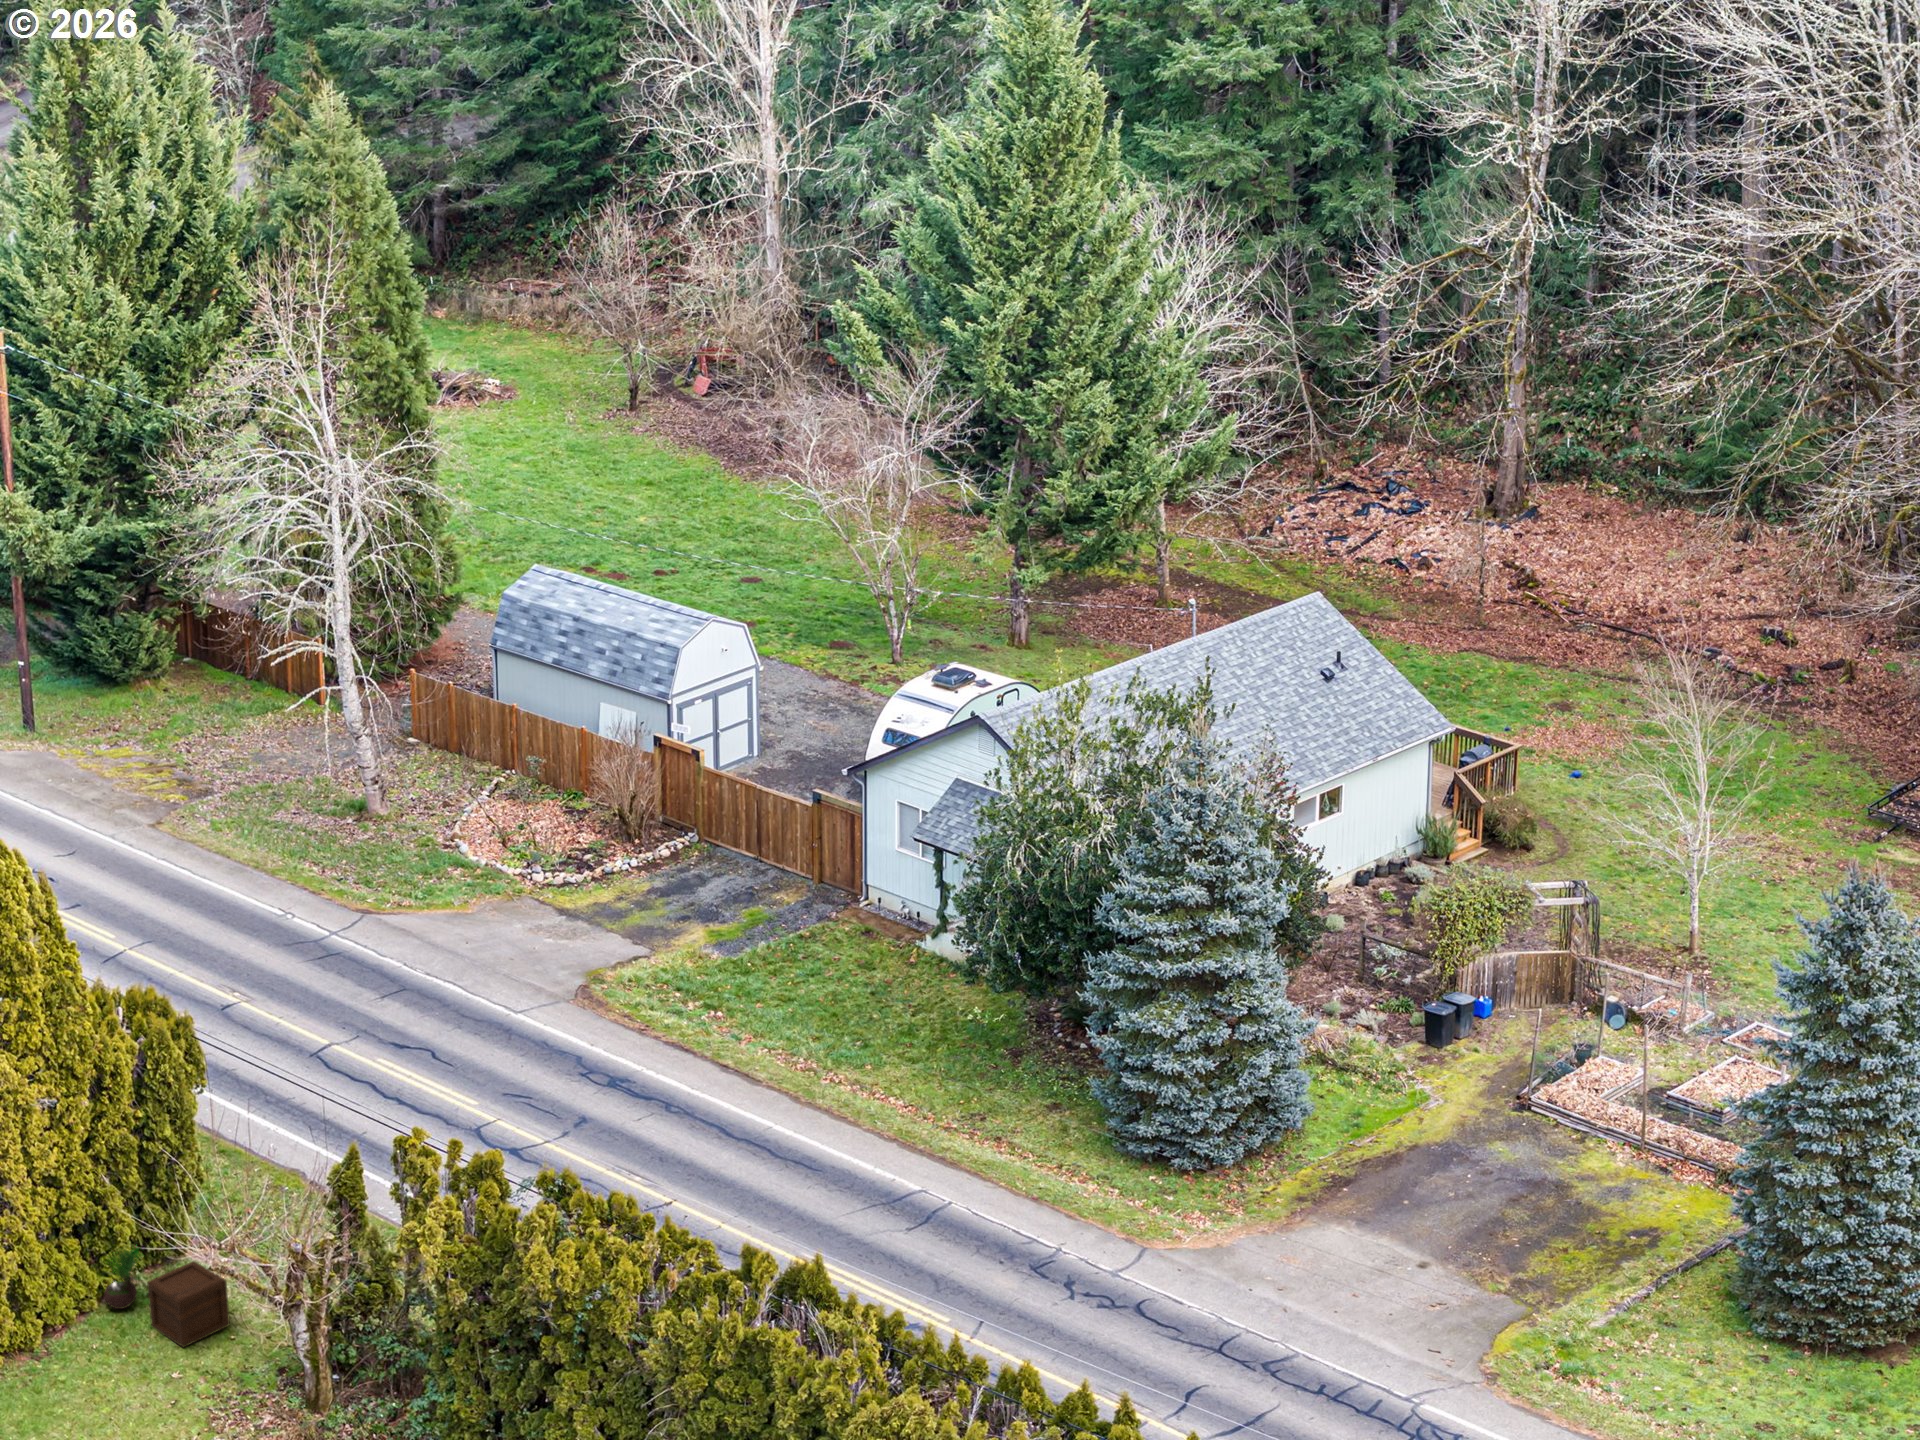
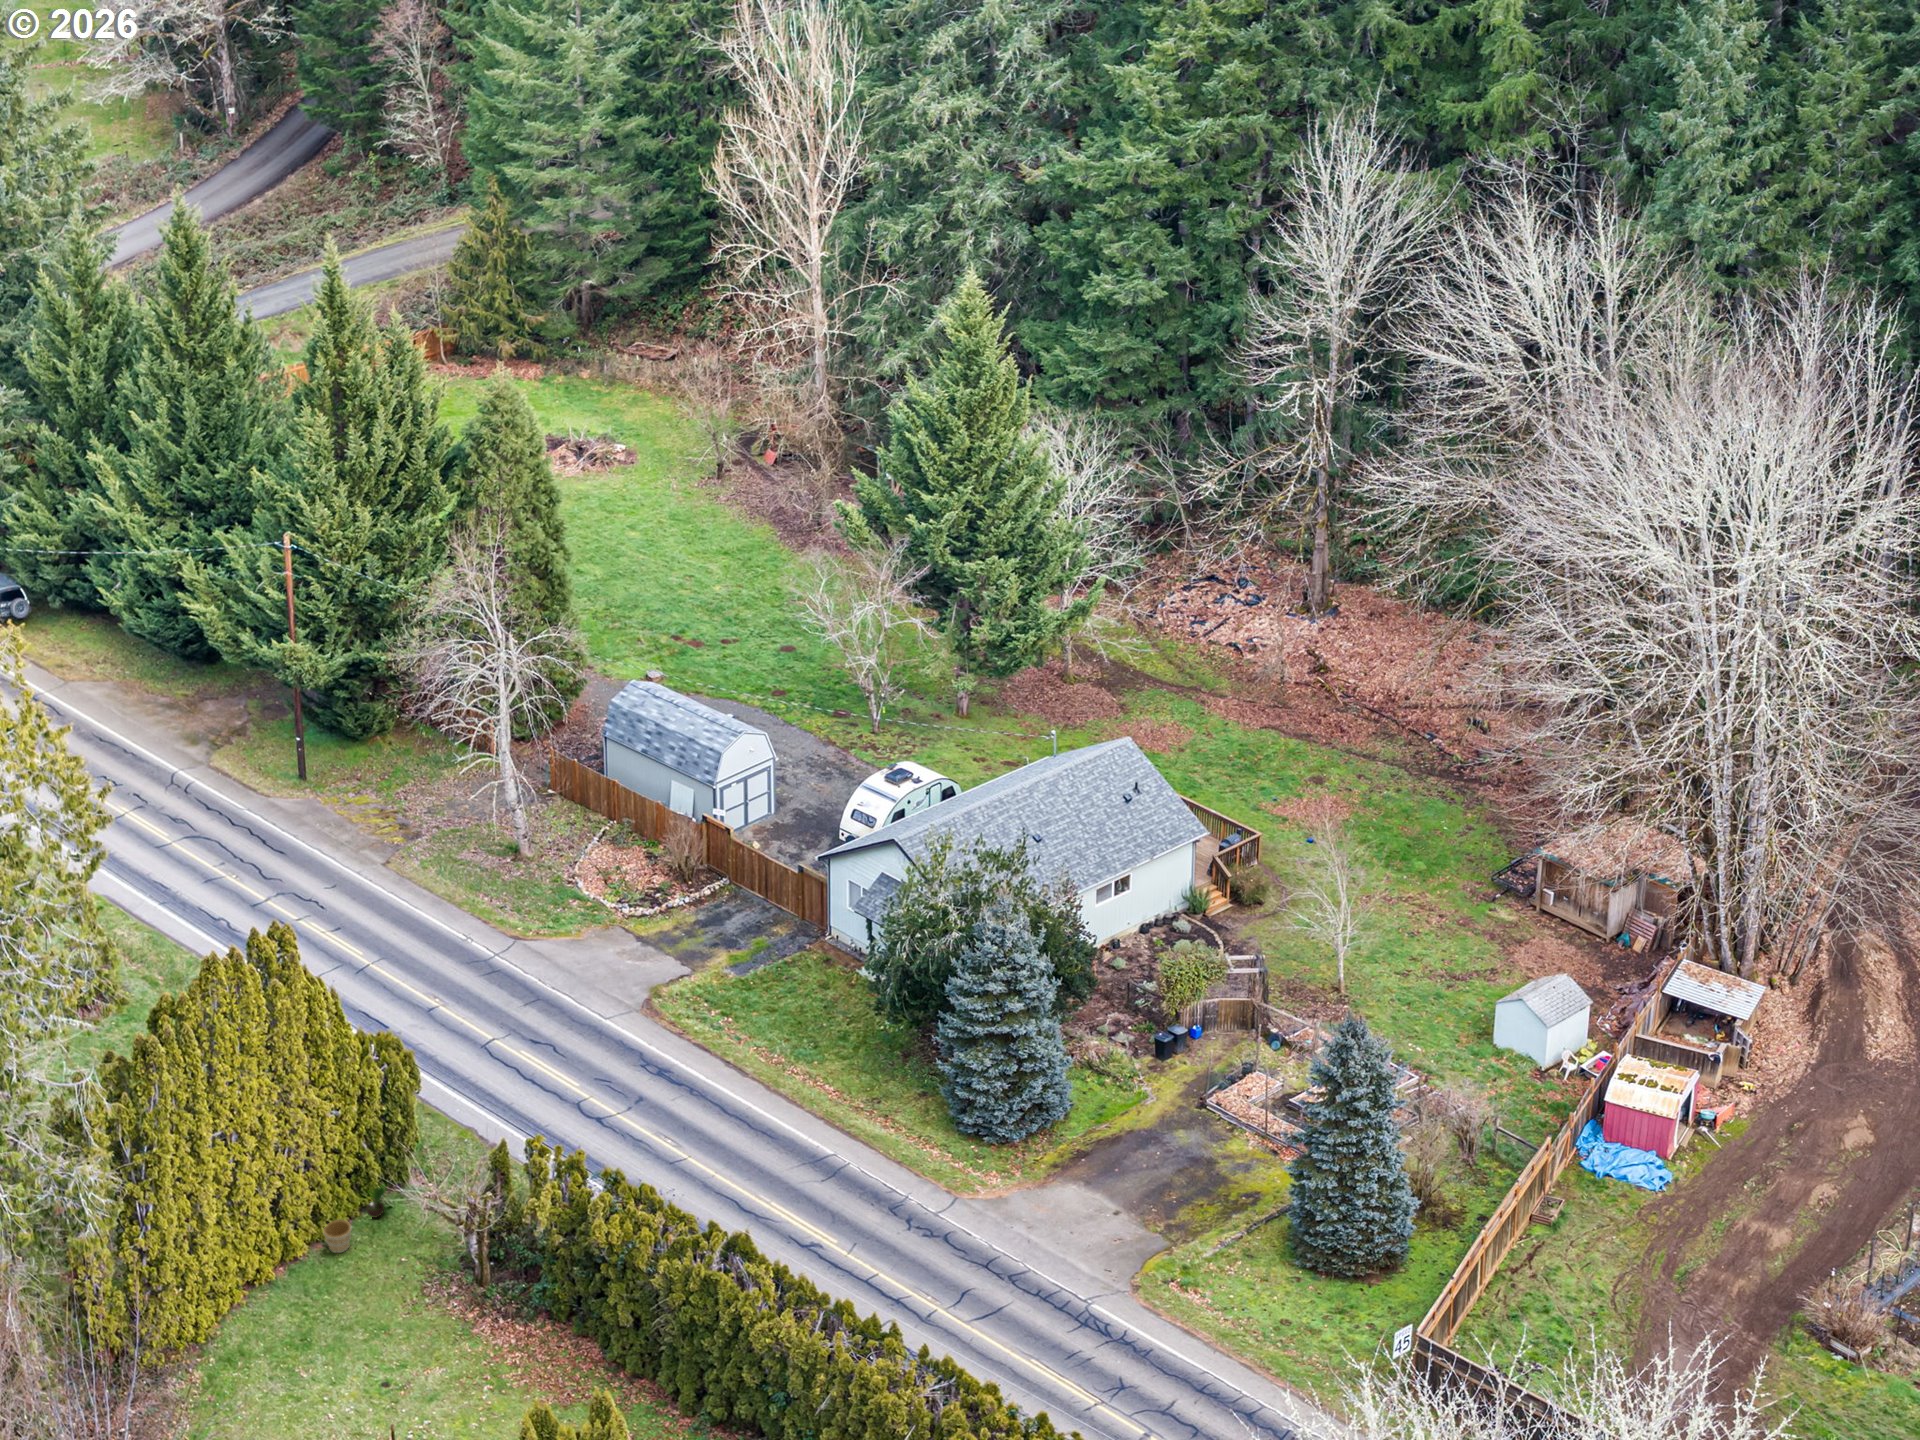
wooden crate: present [147,1261,230,1347] -> none [390,1193,436,1243]
wooden bucket: none [23,1306,75,1366] -> present [323,1220,351,1253]

